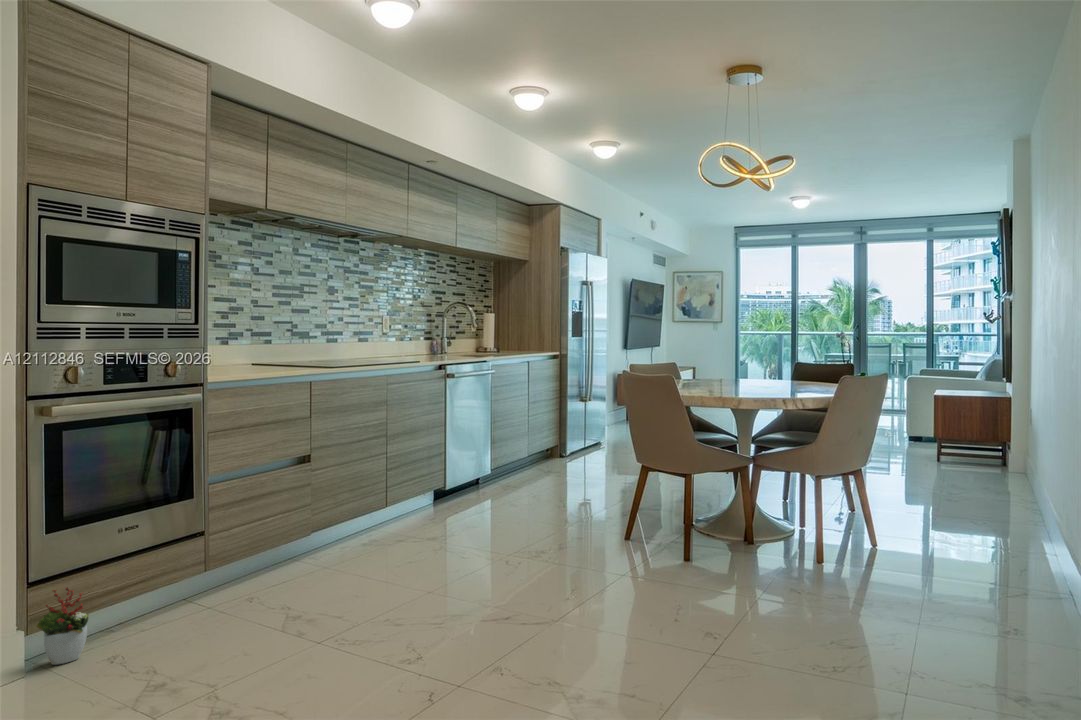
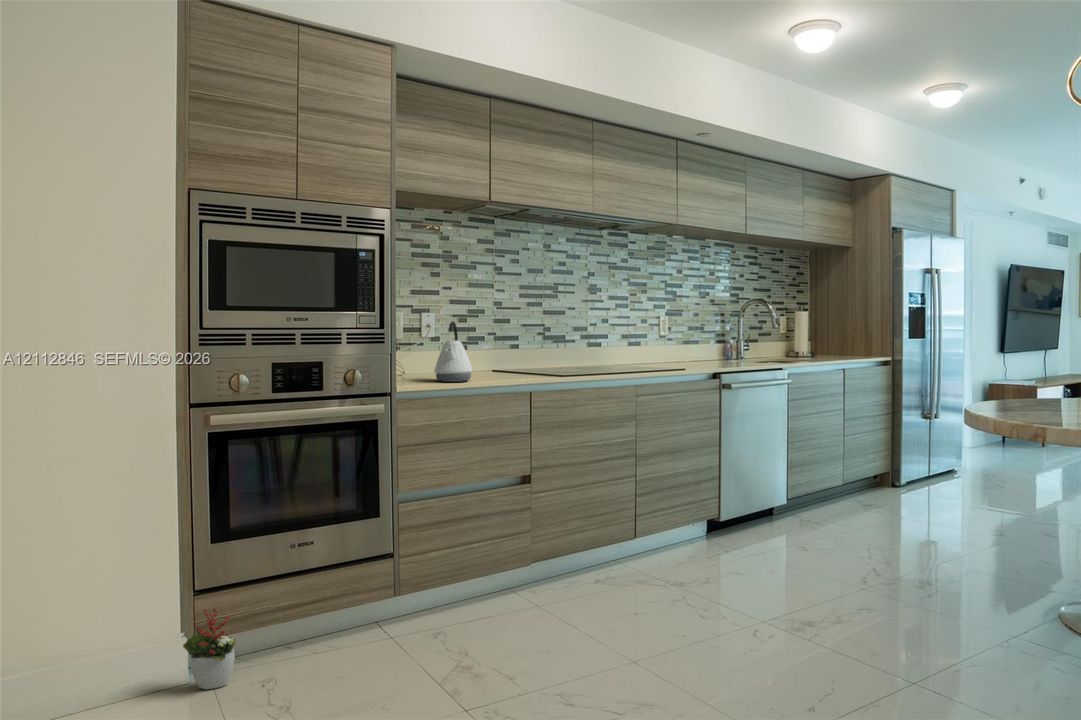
kettle: none [223,318,260,374] -> present [435,321,472,382]

